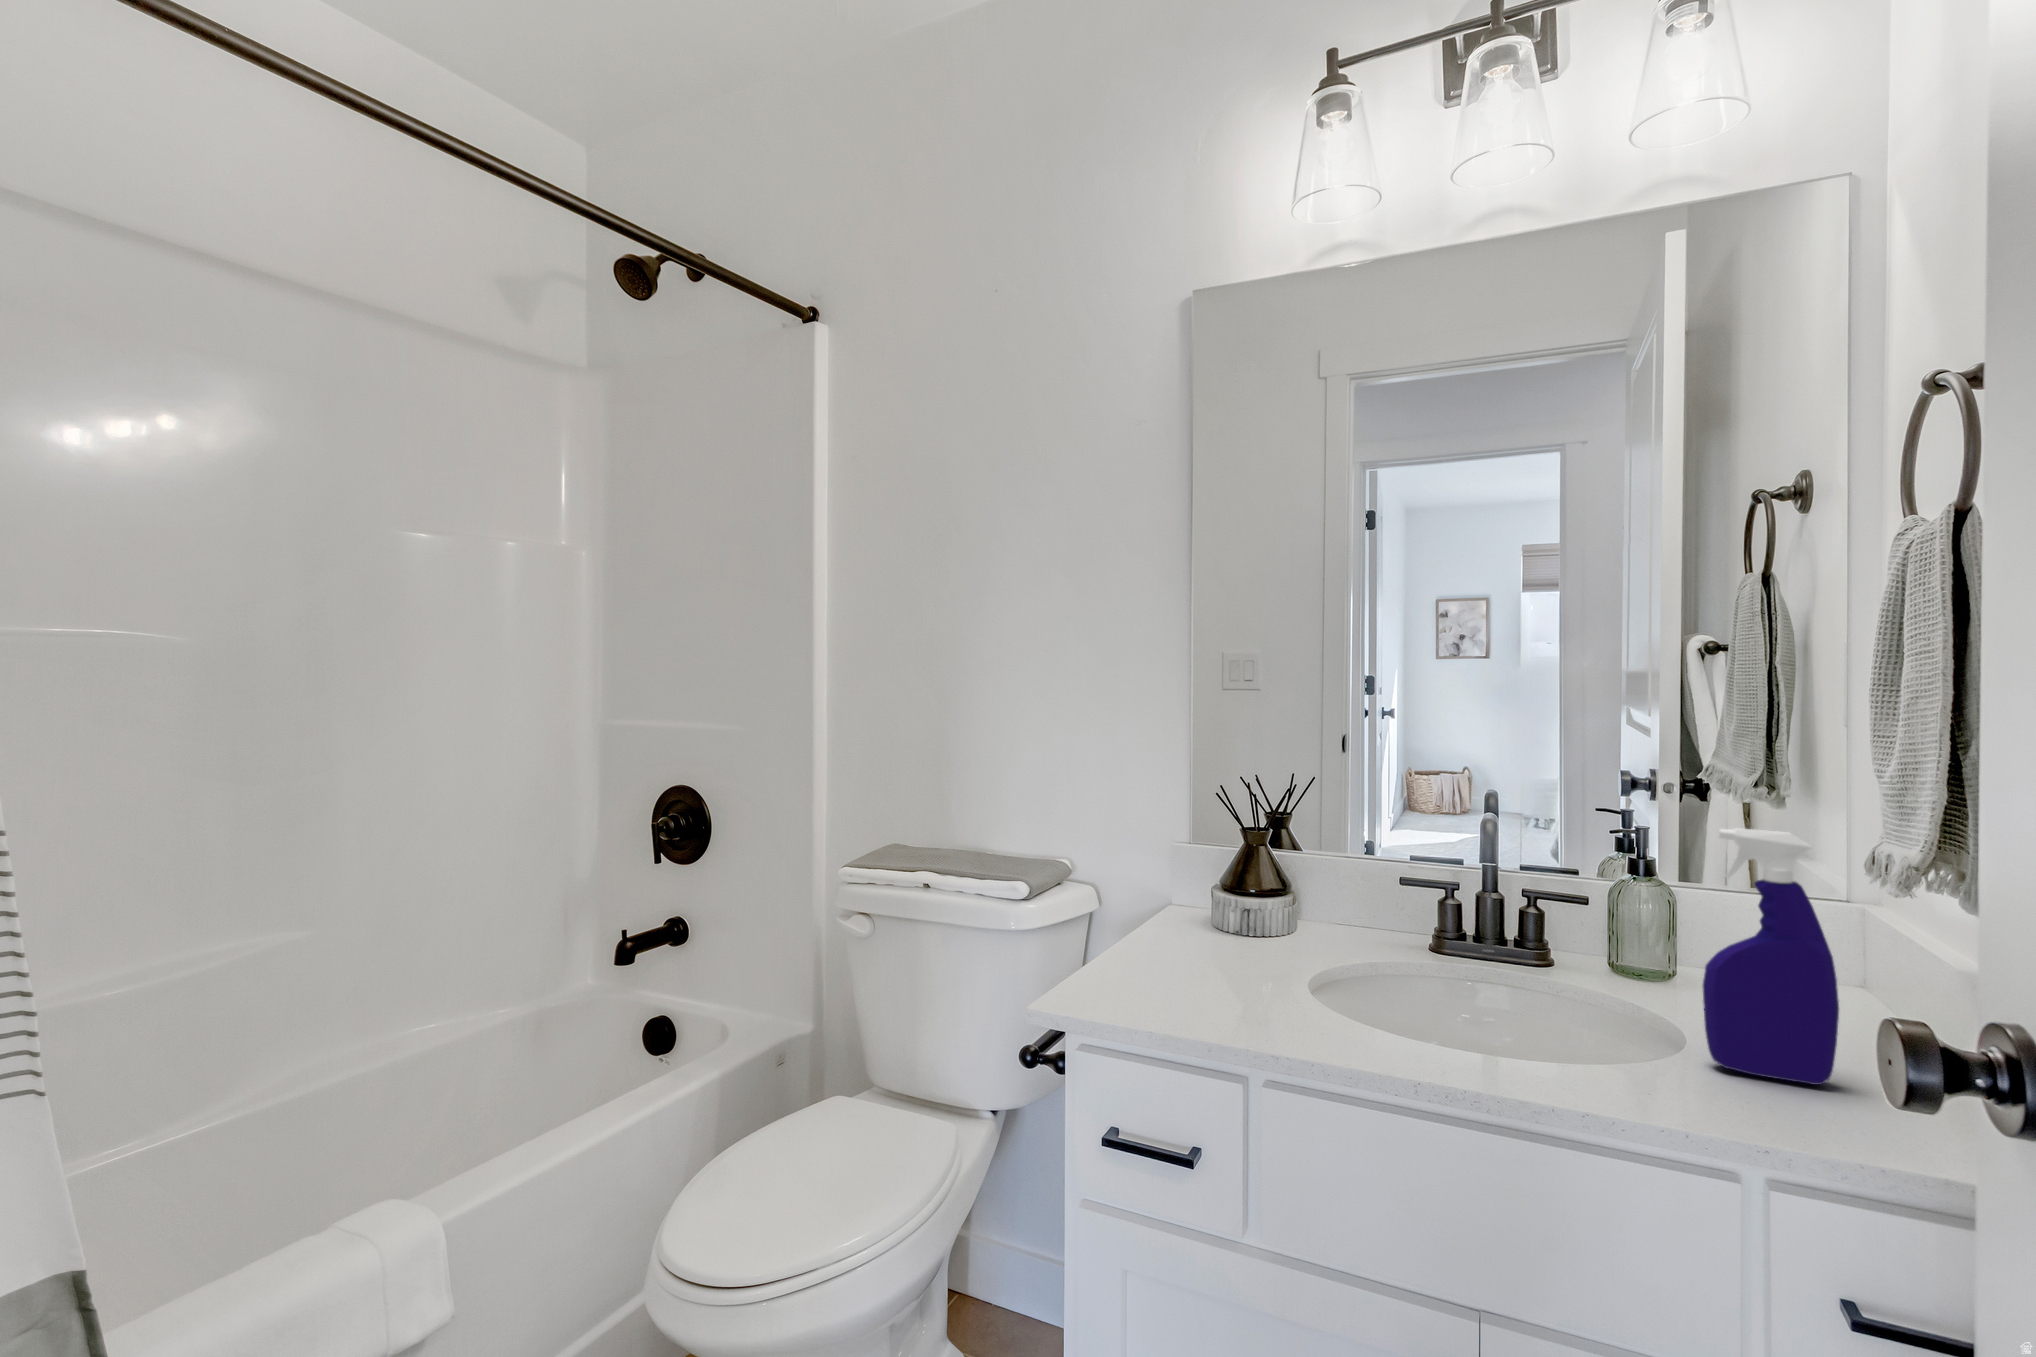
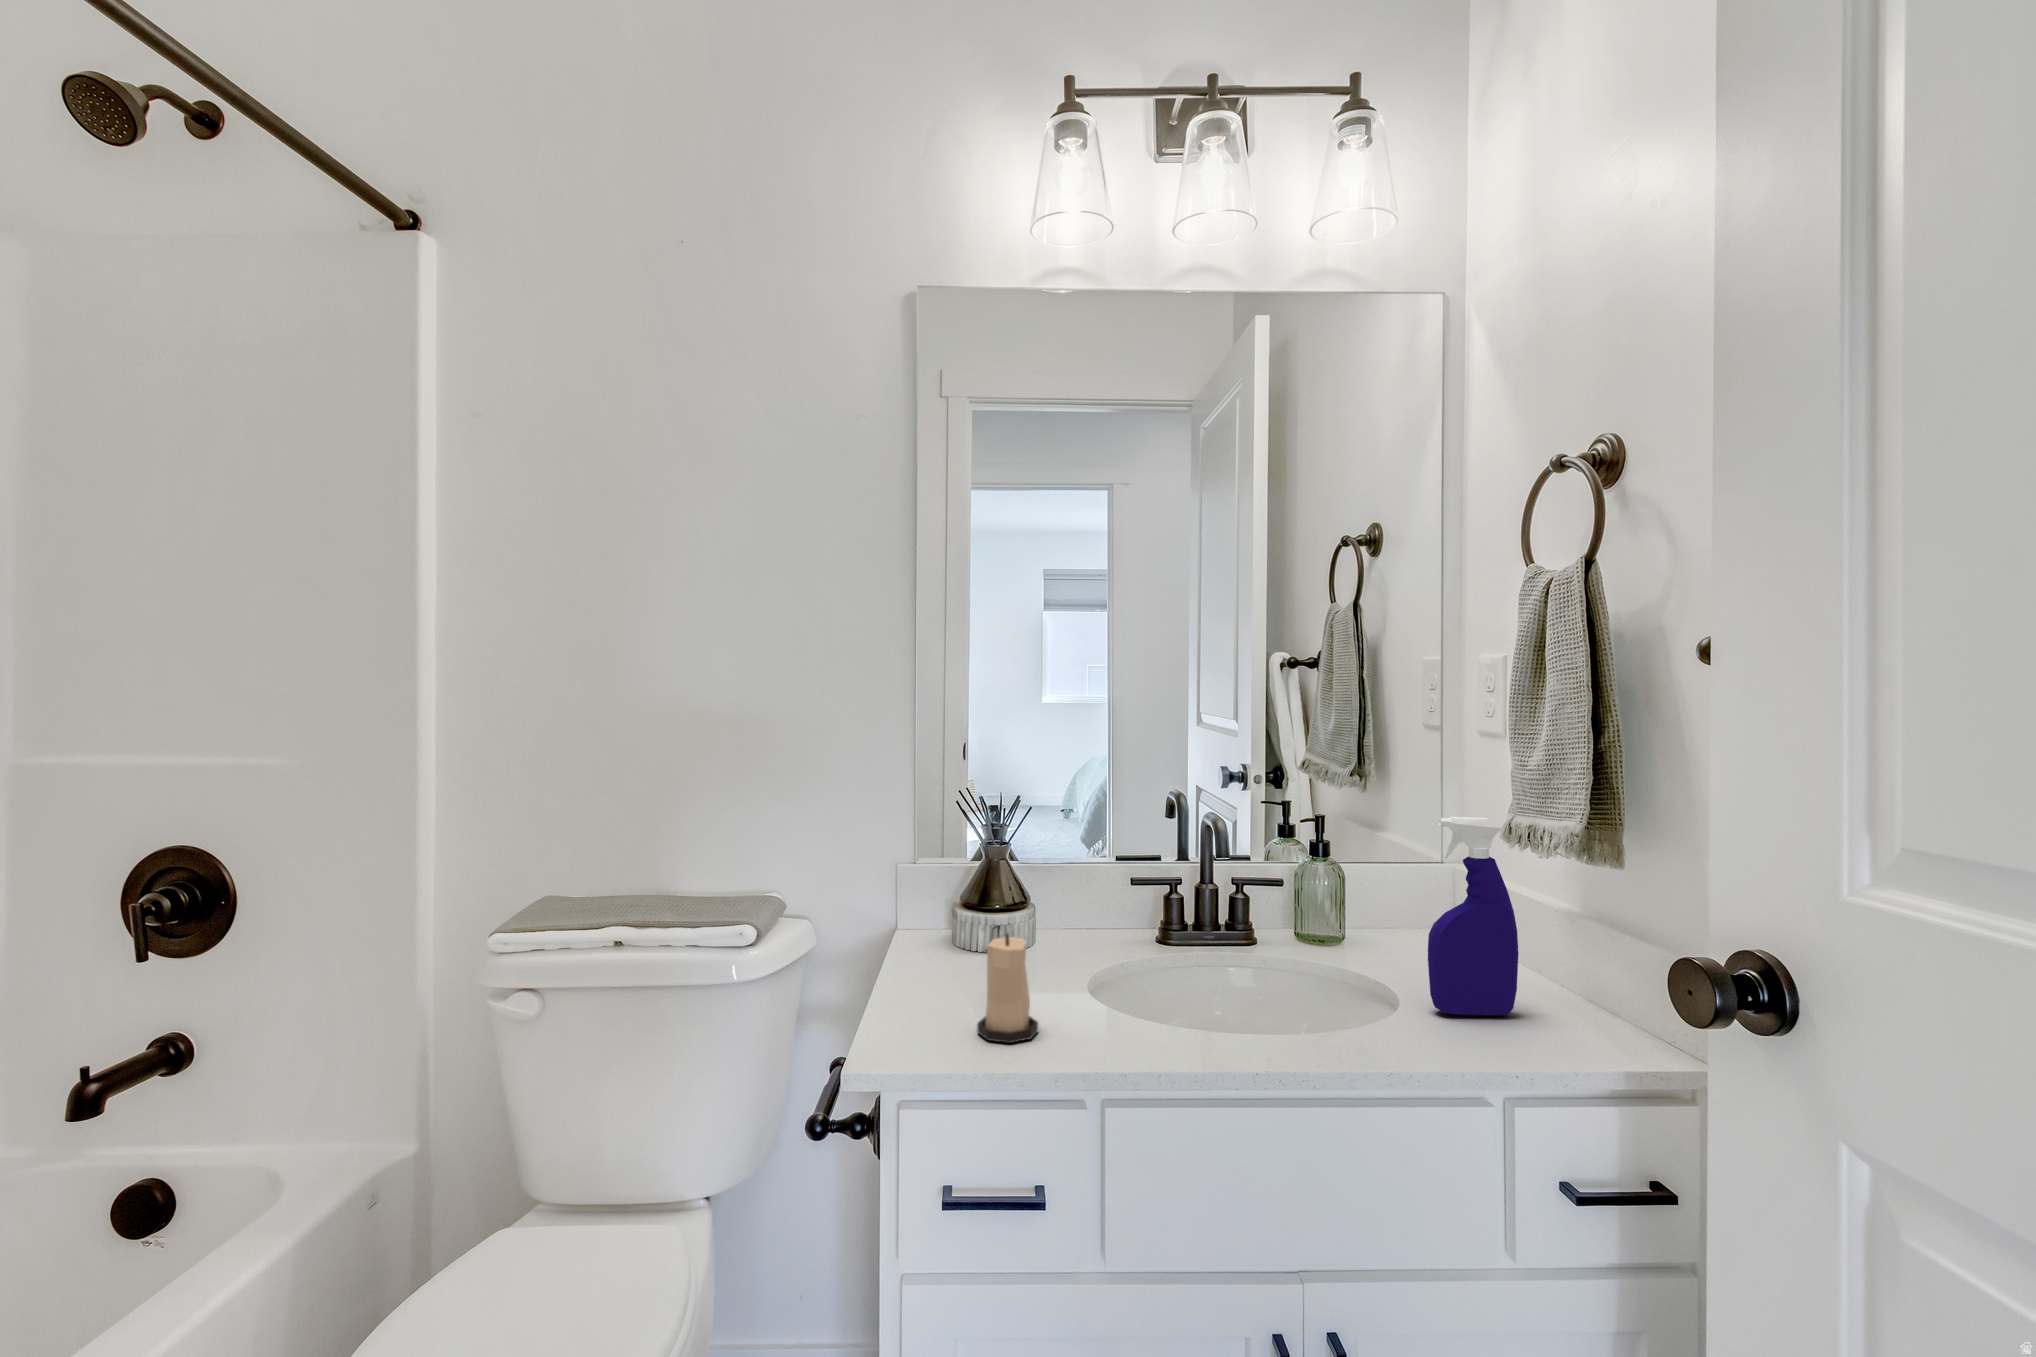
candle: none [1164,905,1222,1011] -> present [977,934,1038,1043]

